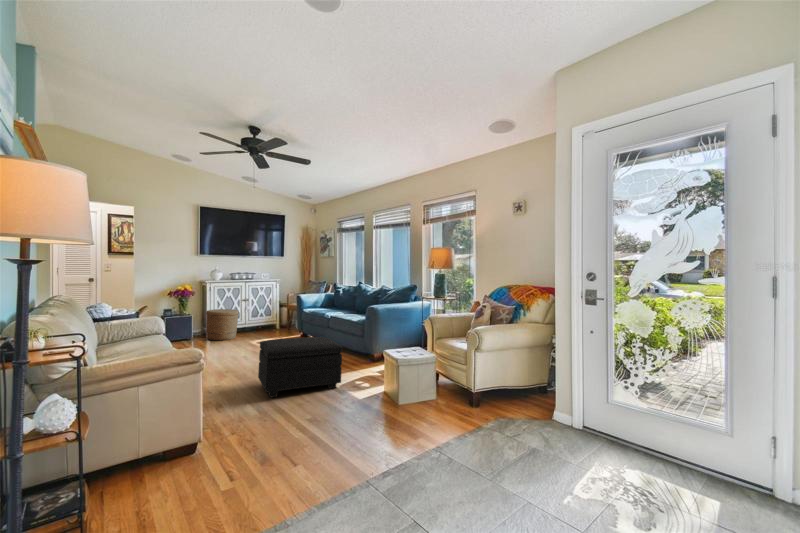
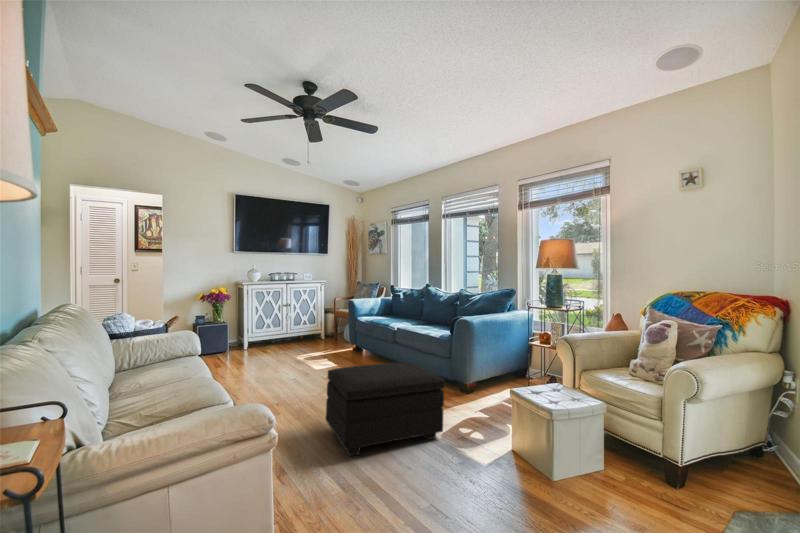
woven basket: present [206,309,239,340] -> none [244,317,281,355]

